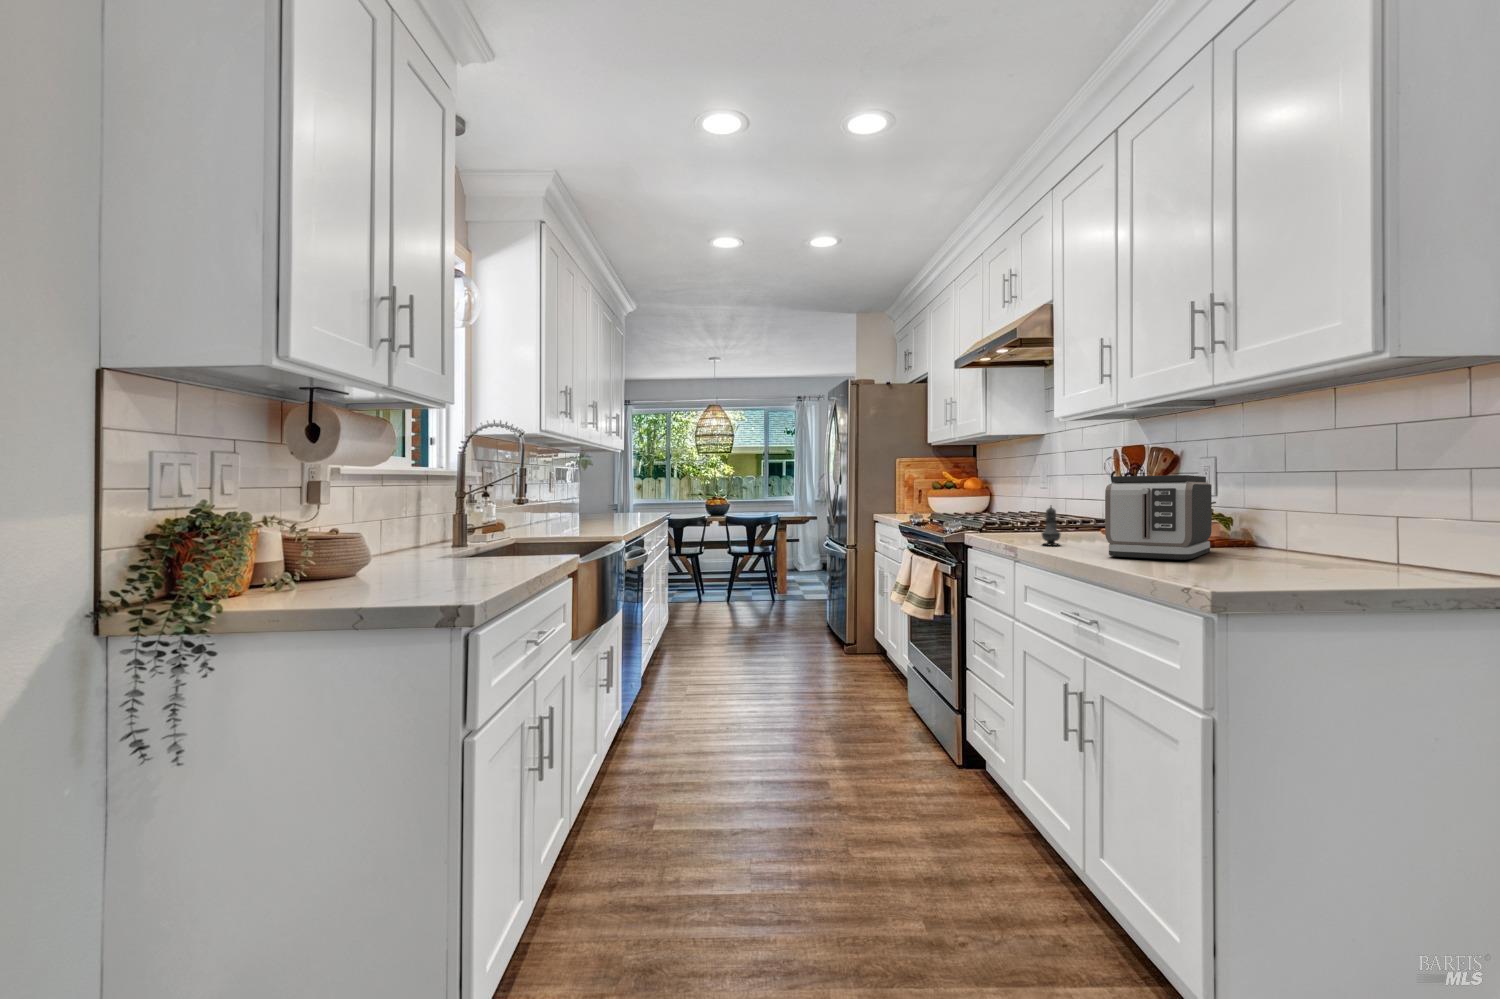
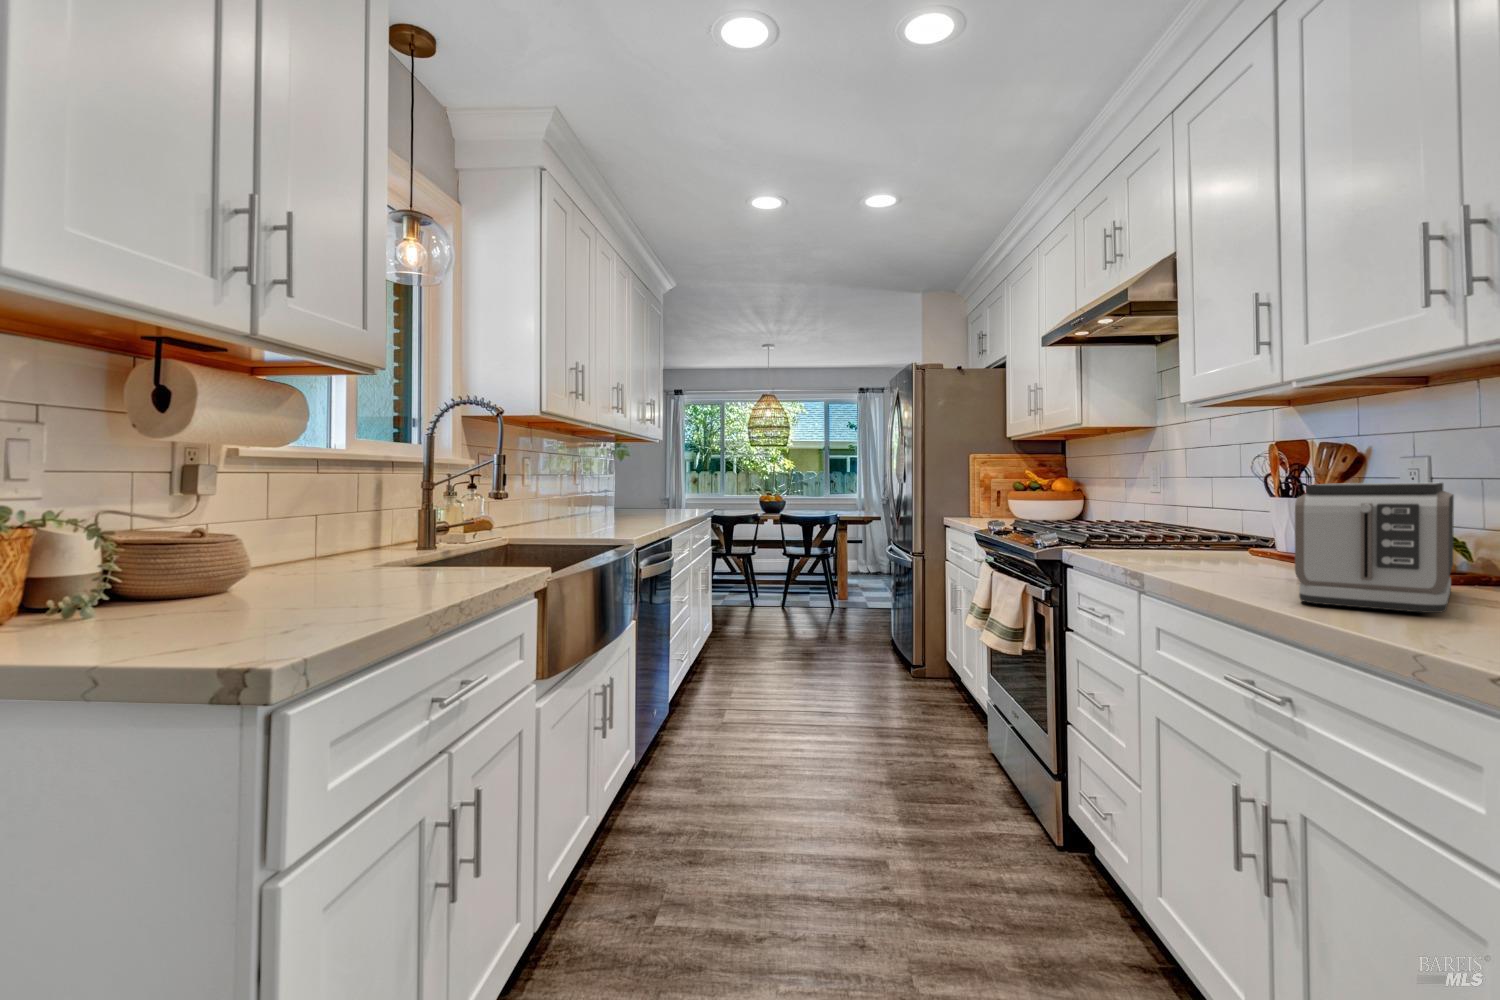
salt shaker: present [1042,507,1061,546] -> none [1178,521,1210,577]

